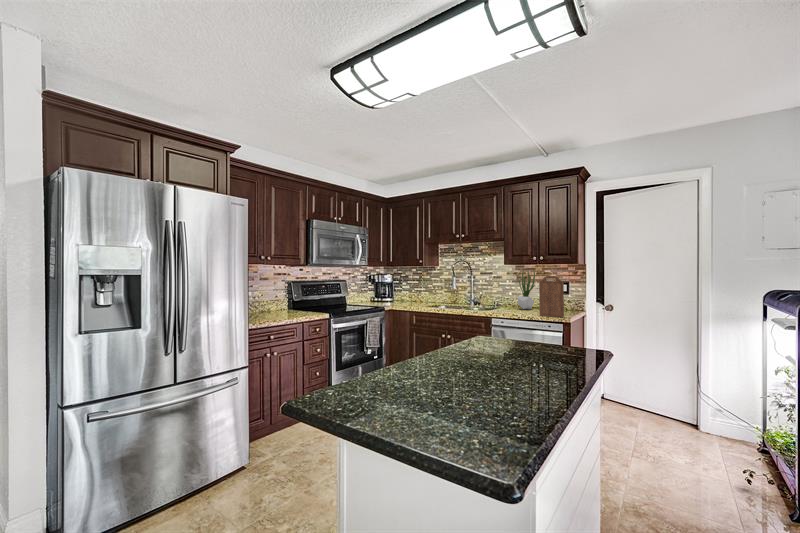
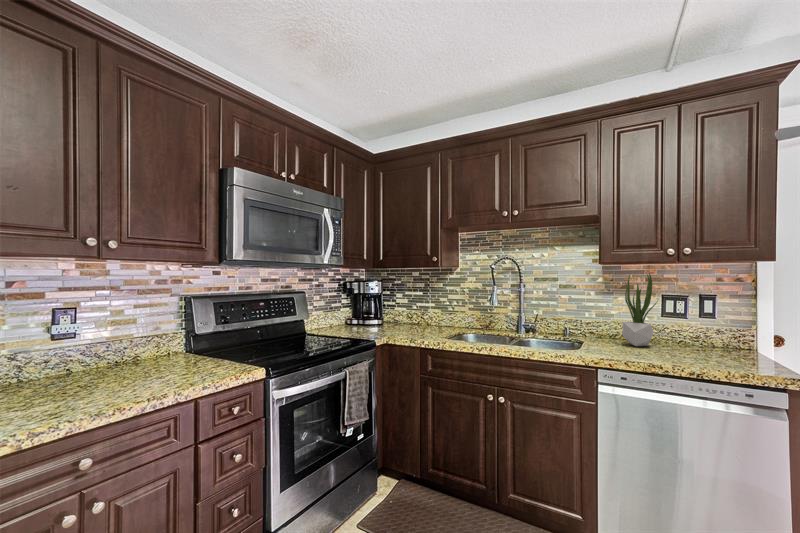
cutting board: present [539,276,564,317] -> none [700,286,764,373]

